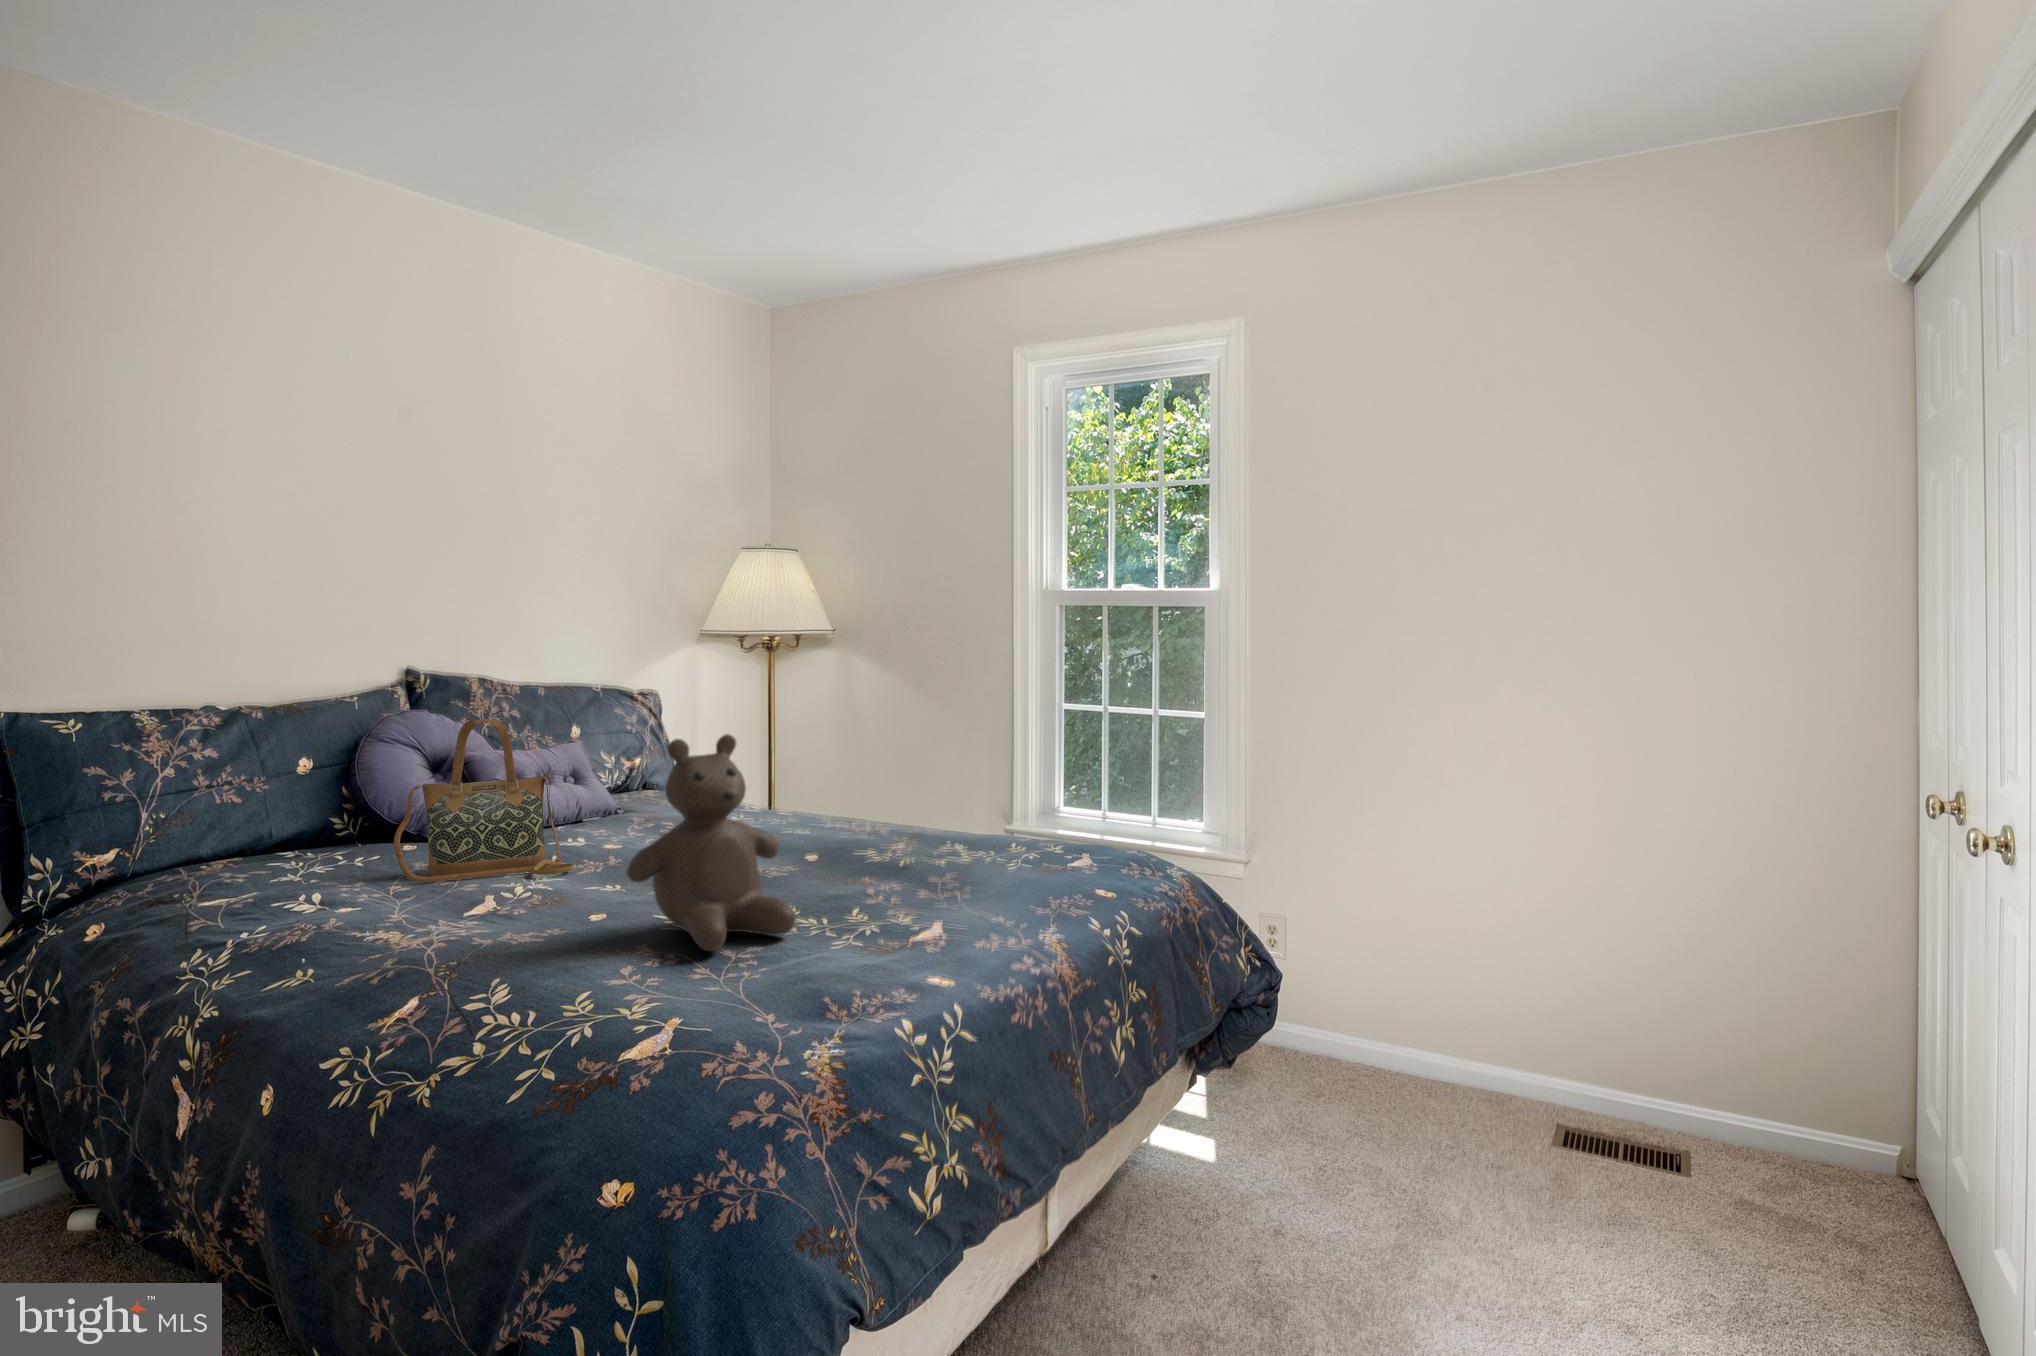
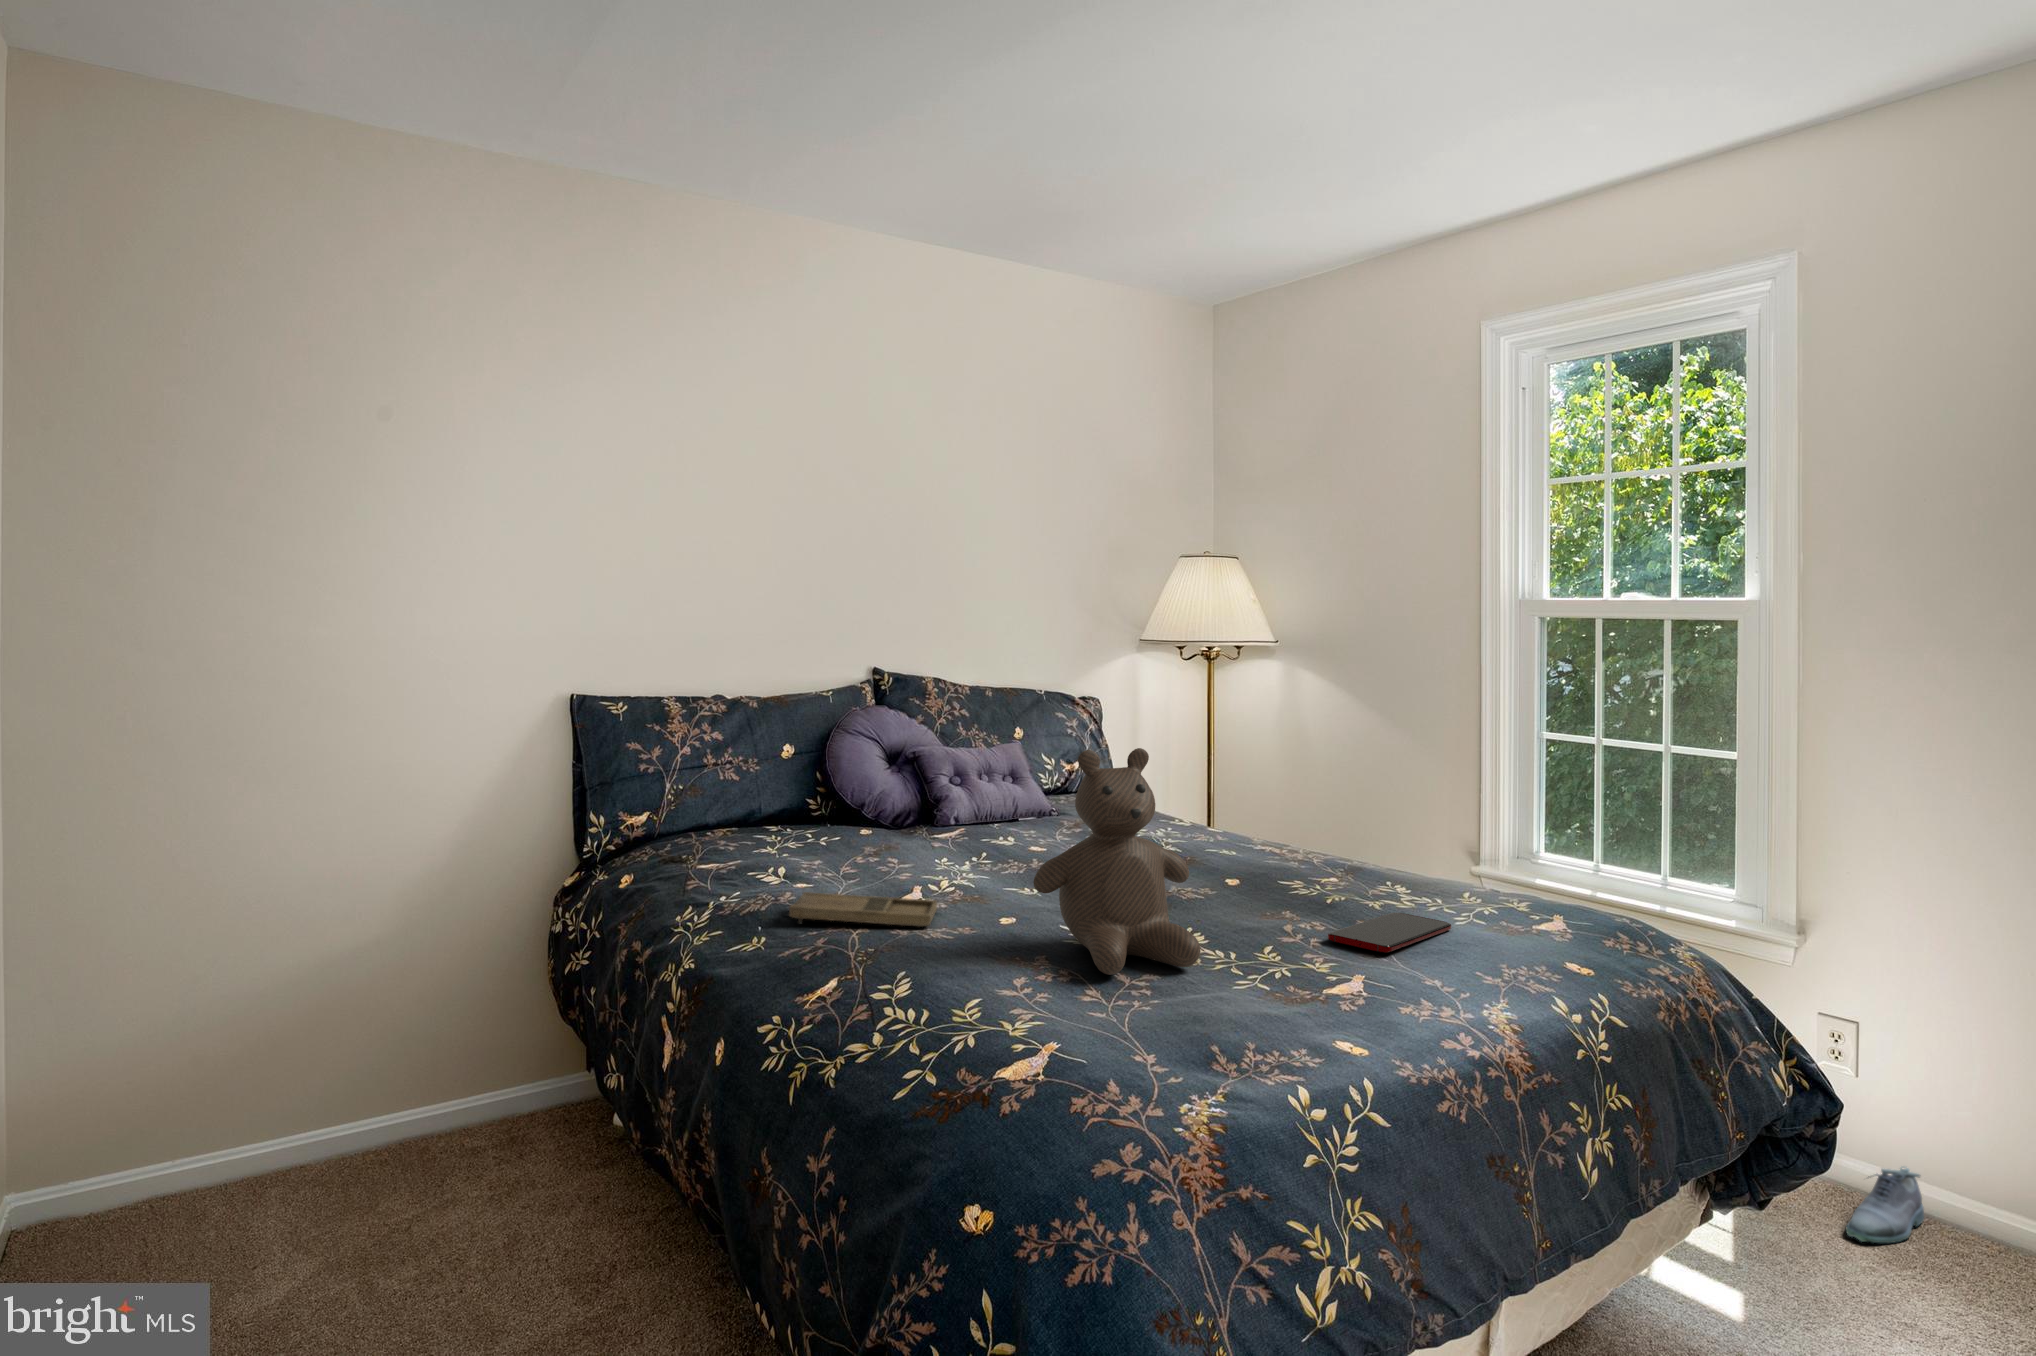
handbag: present [394,719,574,882] -> none [847,717,1000,872]
smartphone: none [905,866,1005,900] -> present [1328,913,1451,952]
tray: none [342,905,515,947] -> present [789,892,937,927]
shoe: none [1288,1018,1336,1079] -> present [1846,1167,1924,1243]

